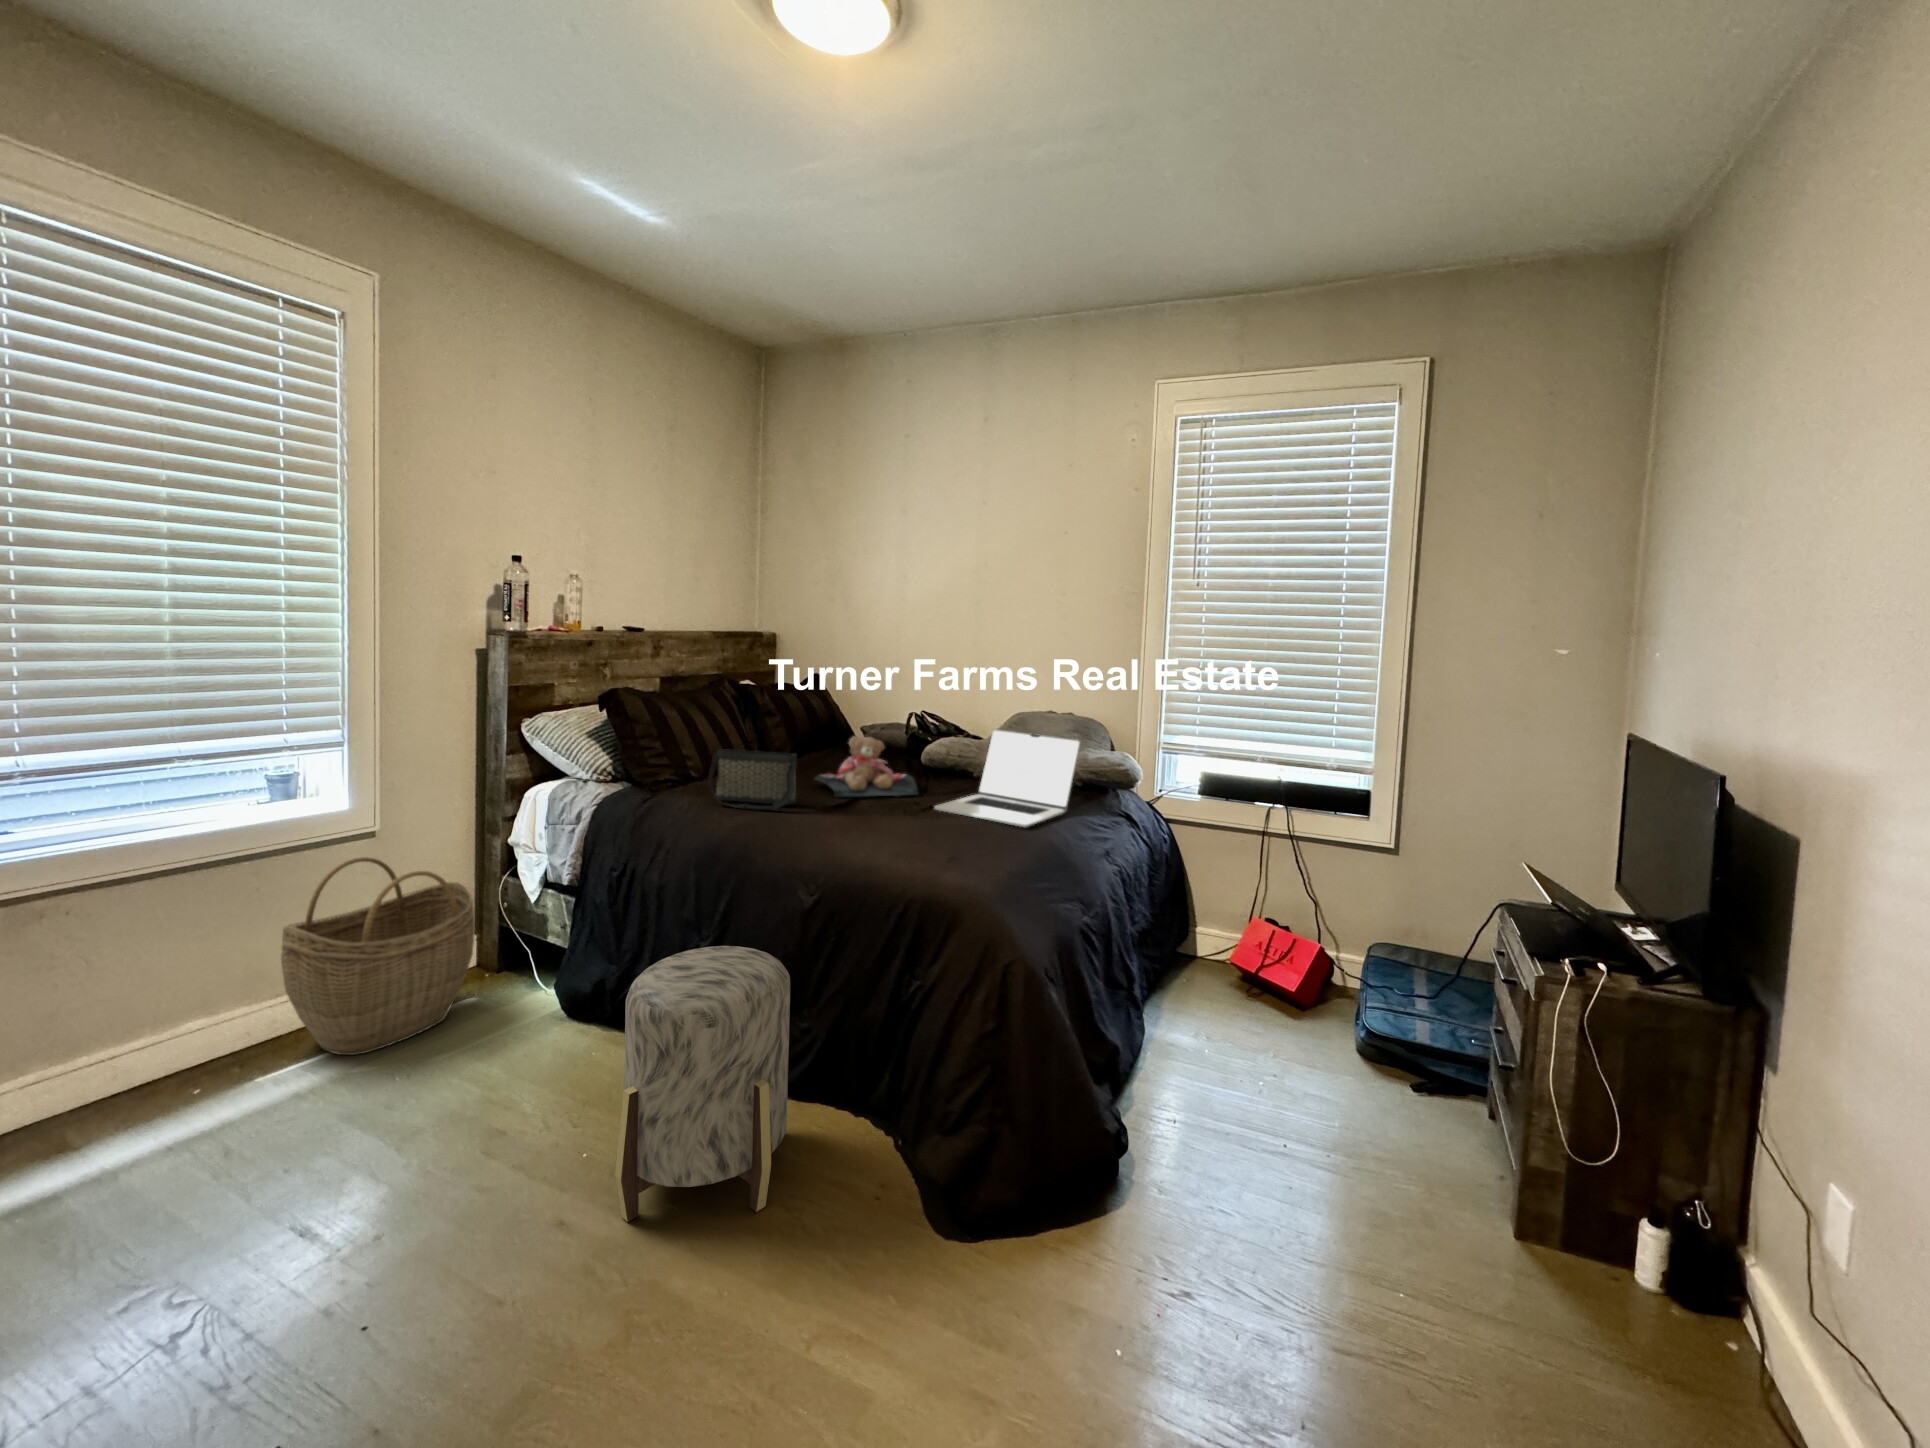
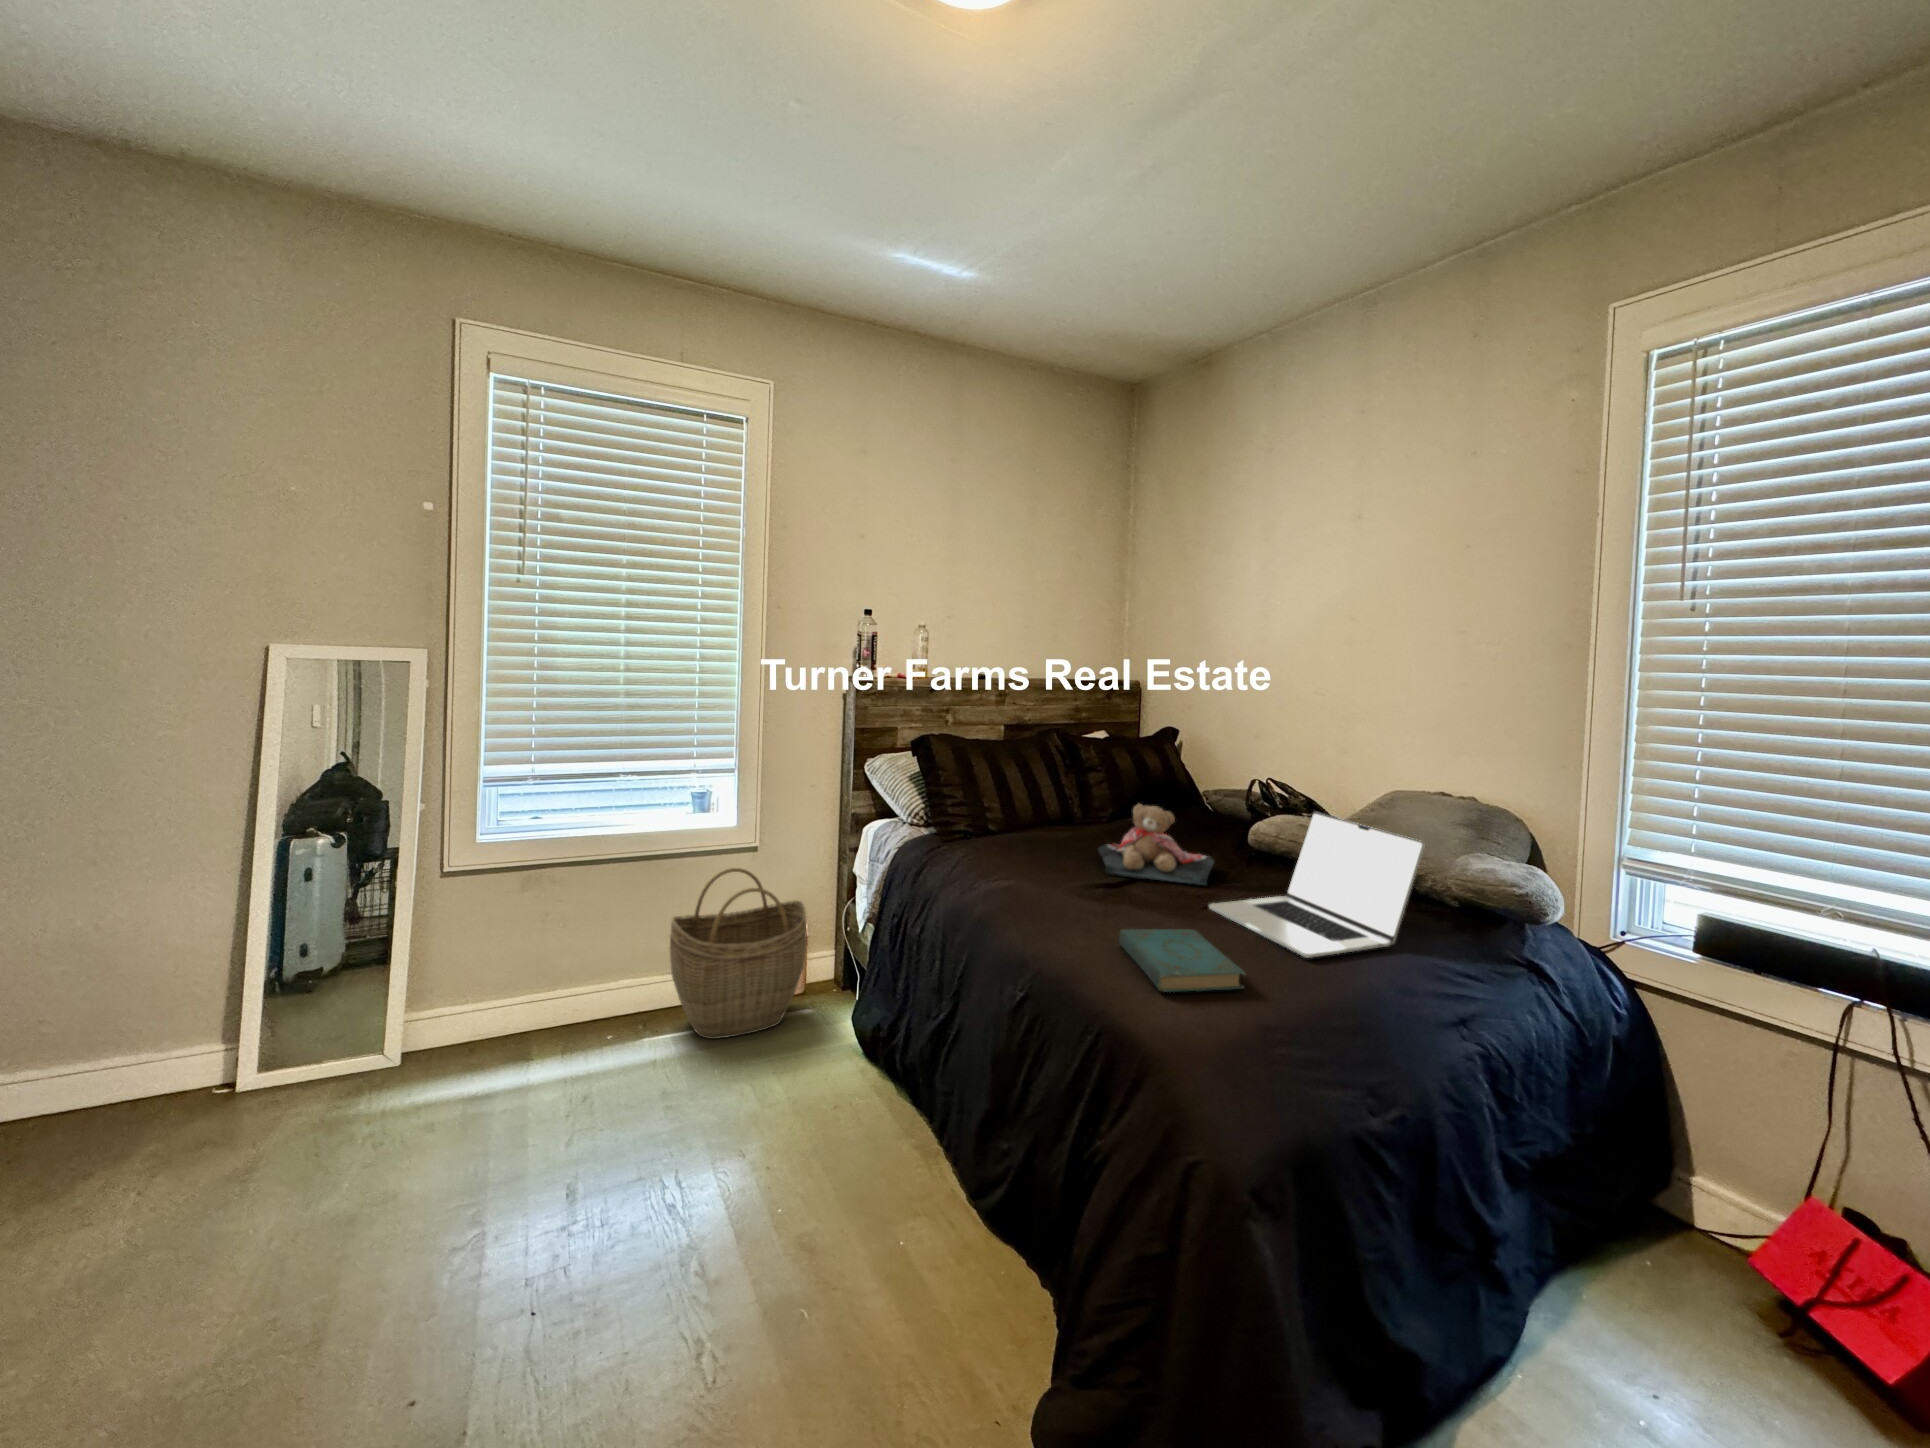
handbag: present [708,750,797,810] -> none [973,806,1055,879]
book: none [900,821,1008,861] -> present [1118,929,1245,992]
ottoman: present [615,946,790,1222] -> none [749,1025,954,1364]

